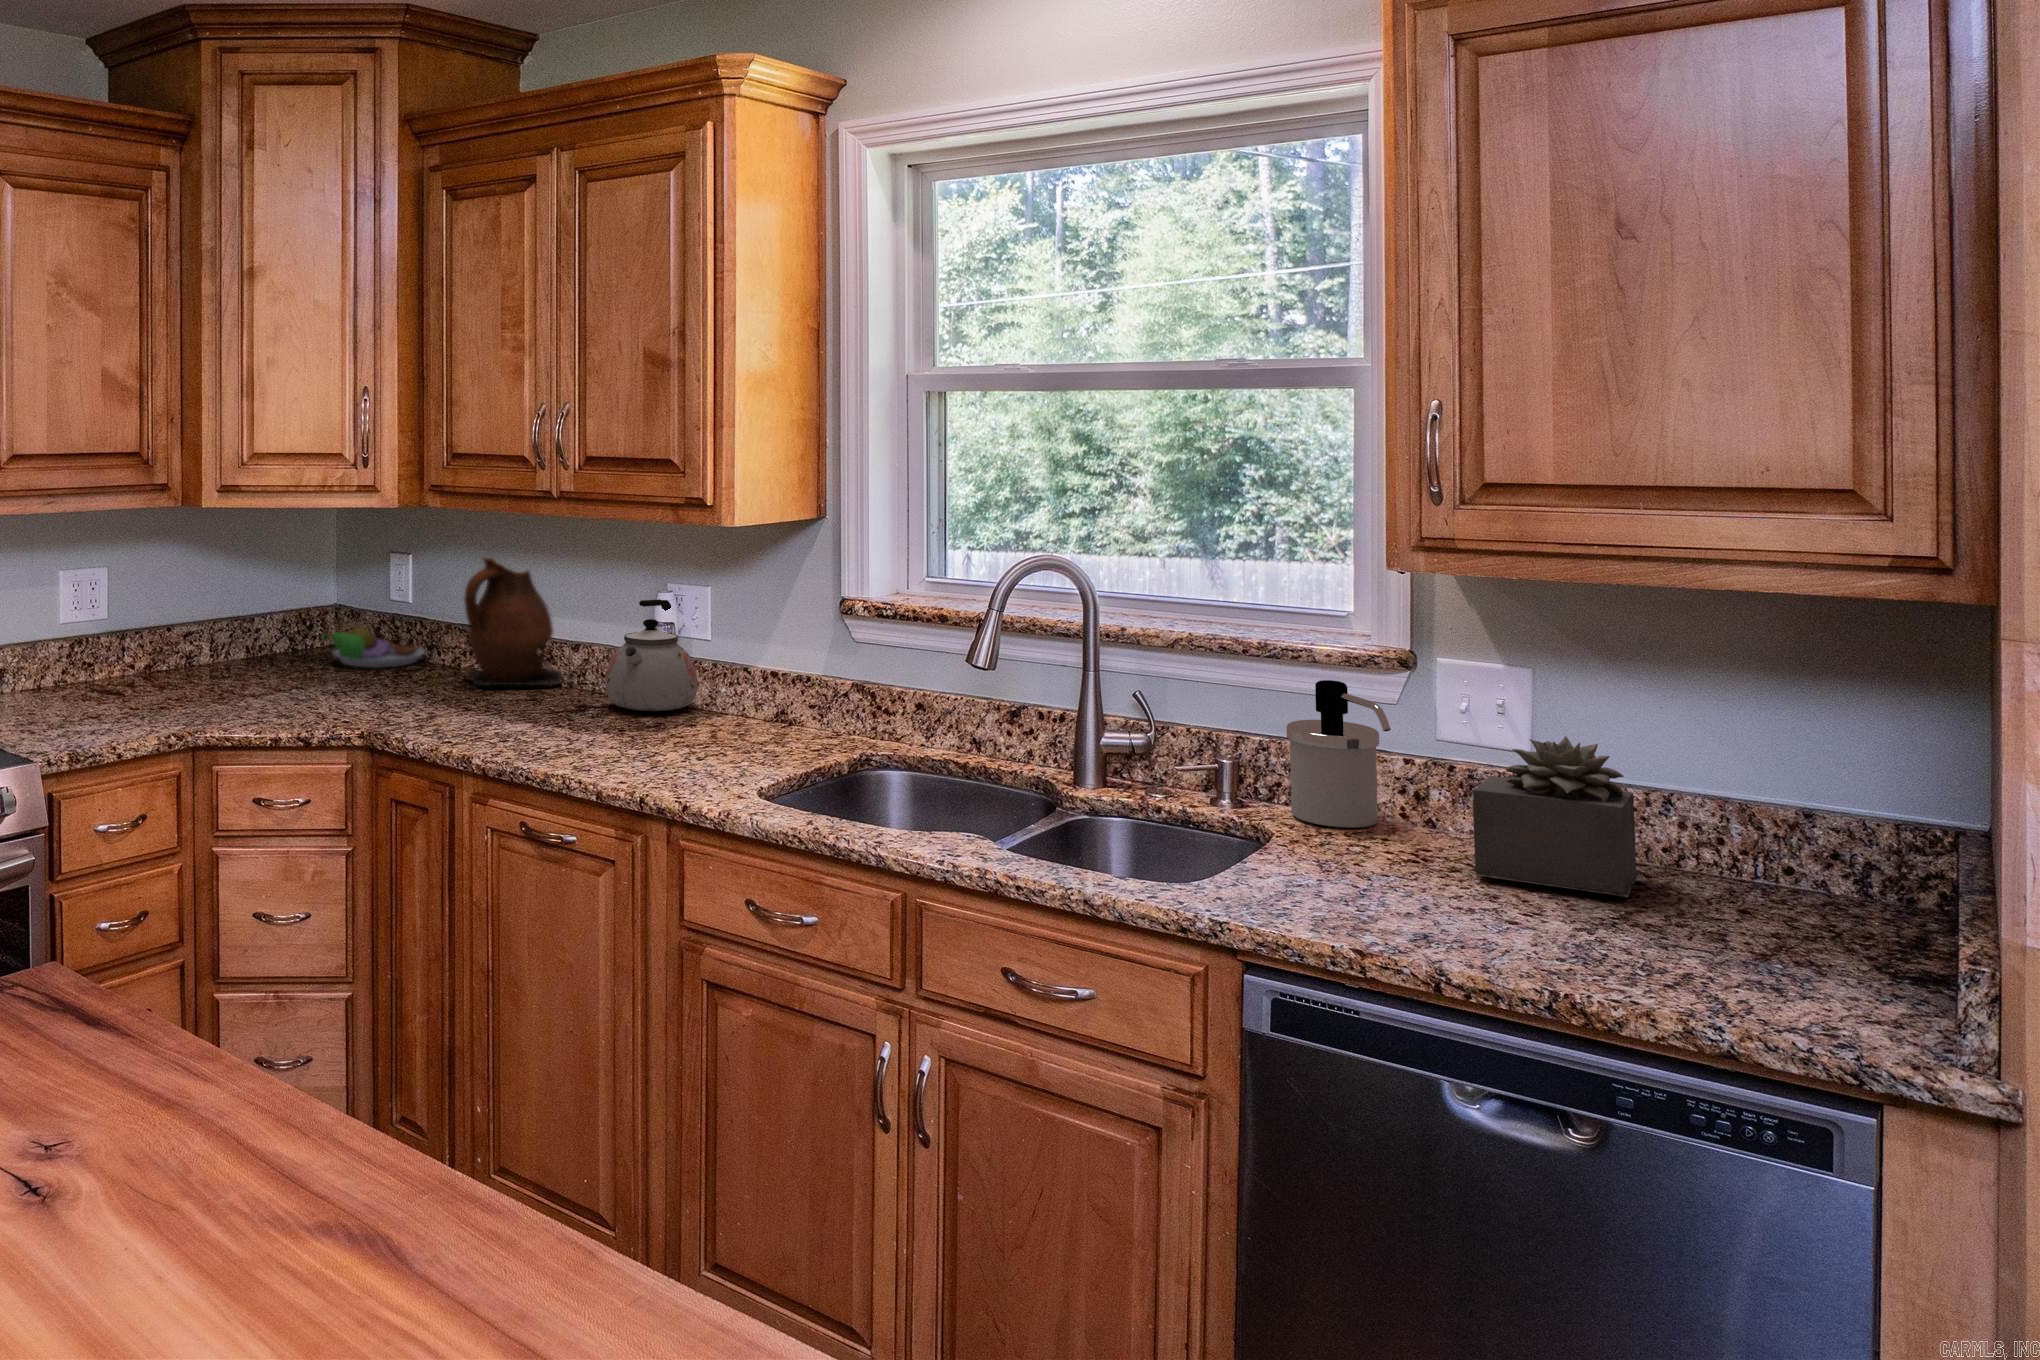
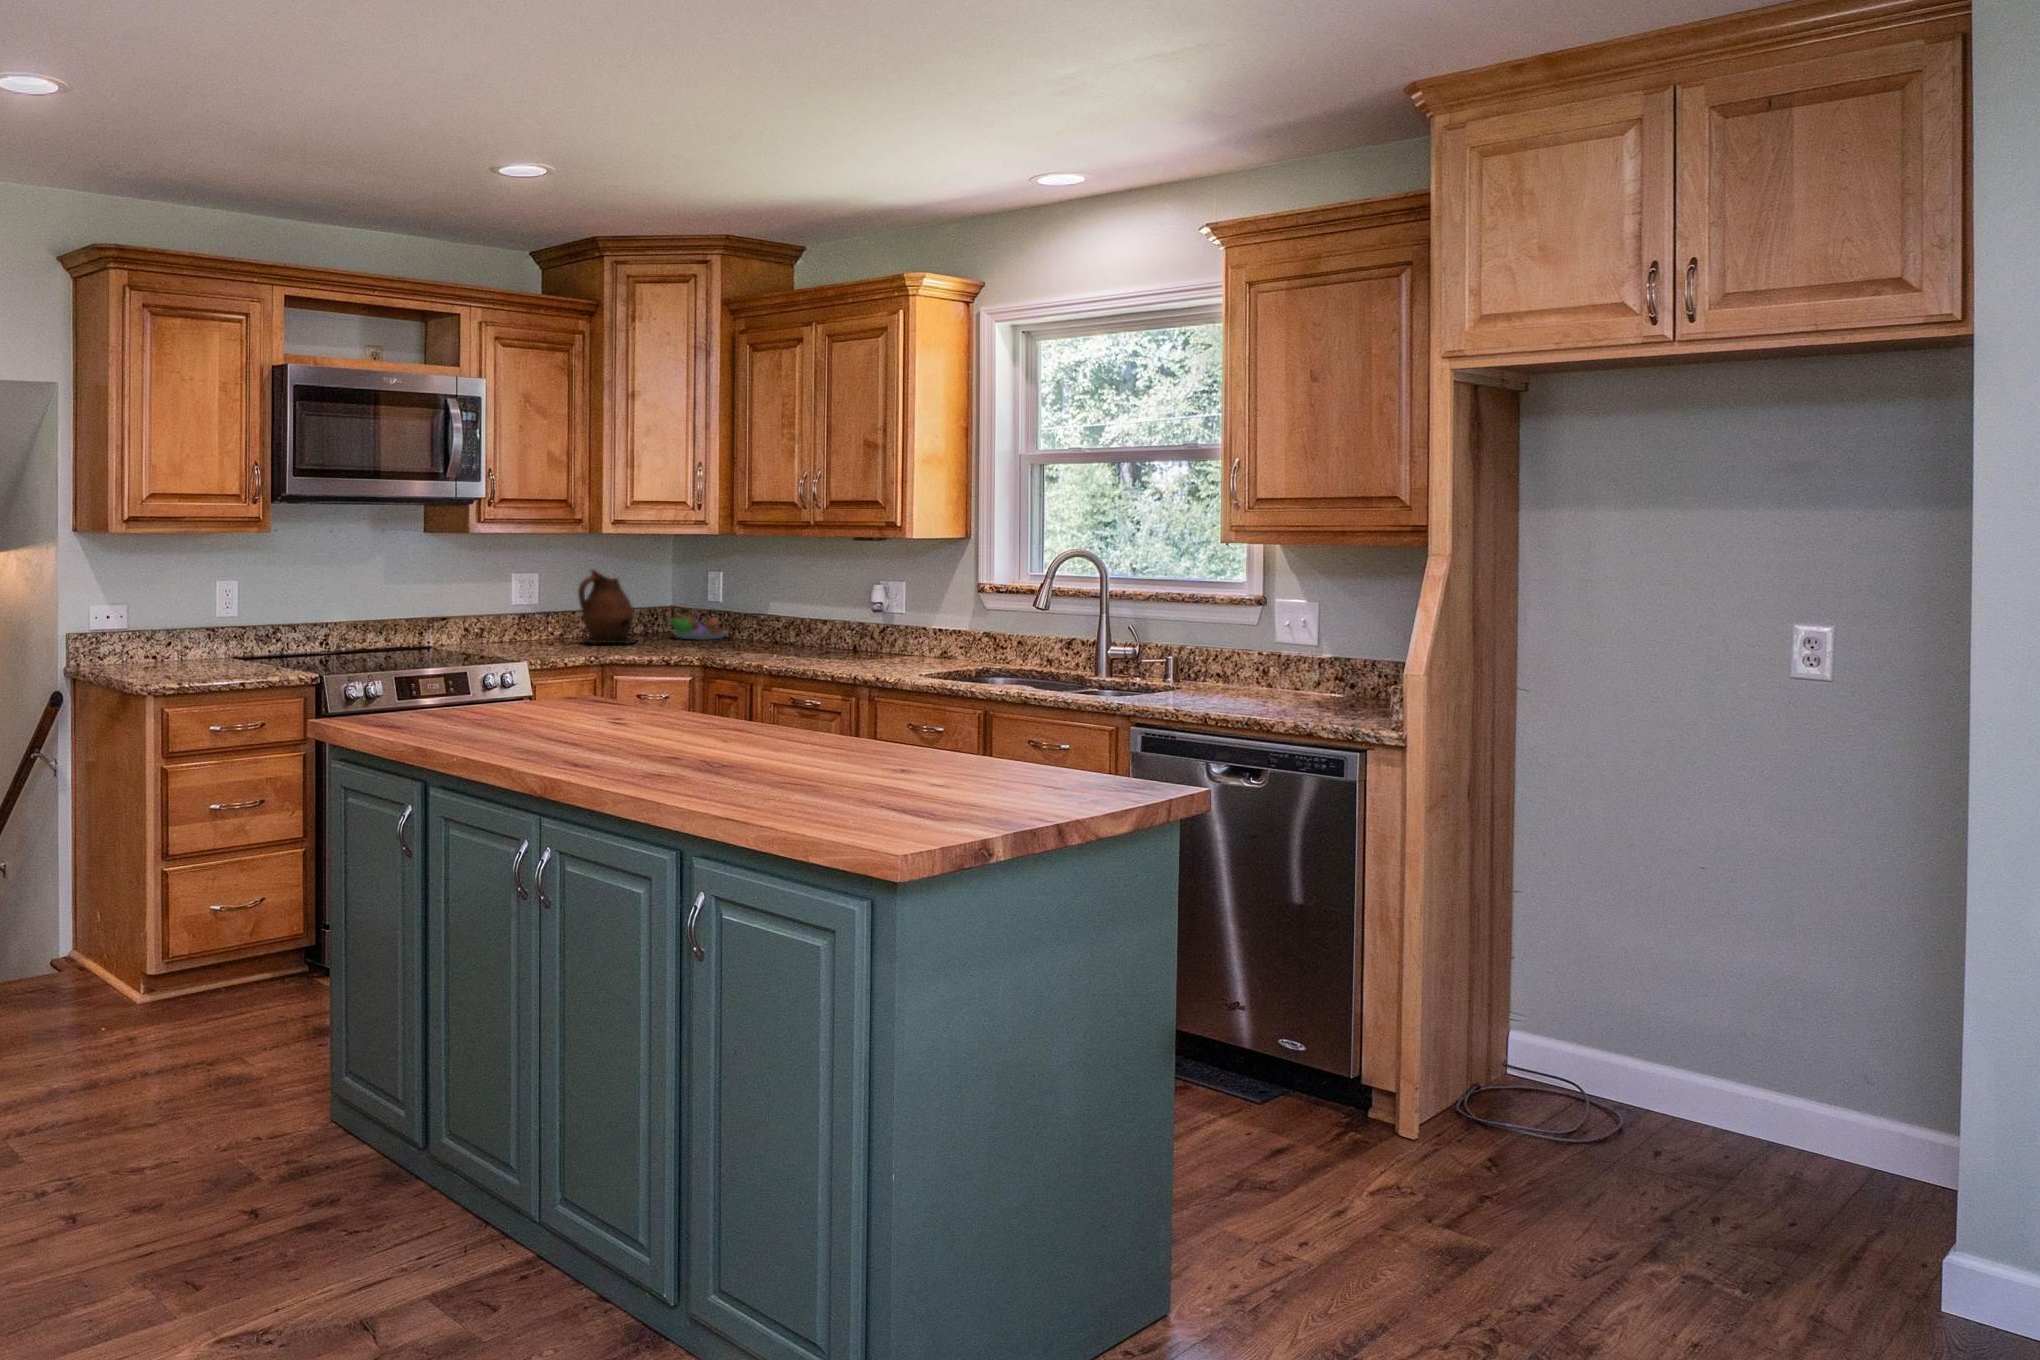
ceramic pitcher: present [465,557,562,688] -> present [578,570,638,643]
kettle: present [606,600,697,711] -> none [841,590,896,654]
soap dispenser: present [1286,680,1391,828] -> none [1200,613,1247,687]
succulent plant: present [1473,736,1636,897] -> none [1268,629,1350,700]

